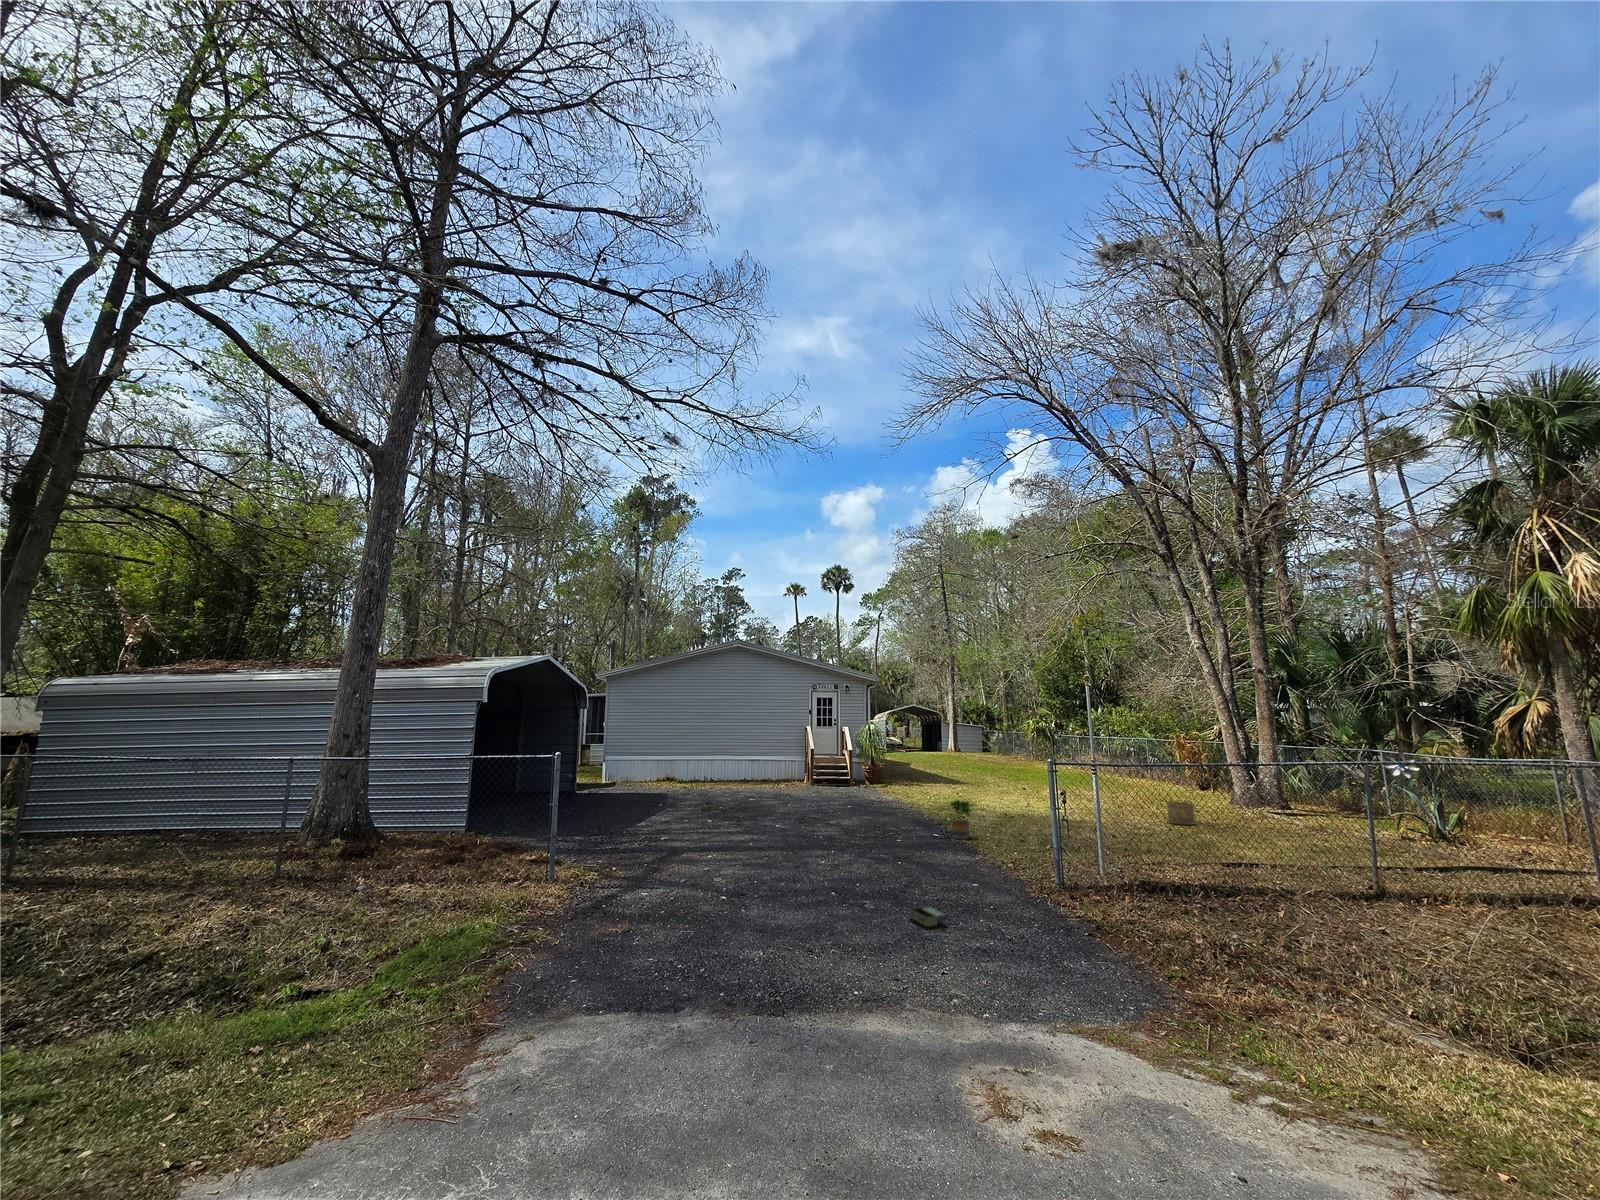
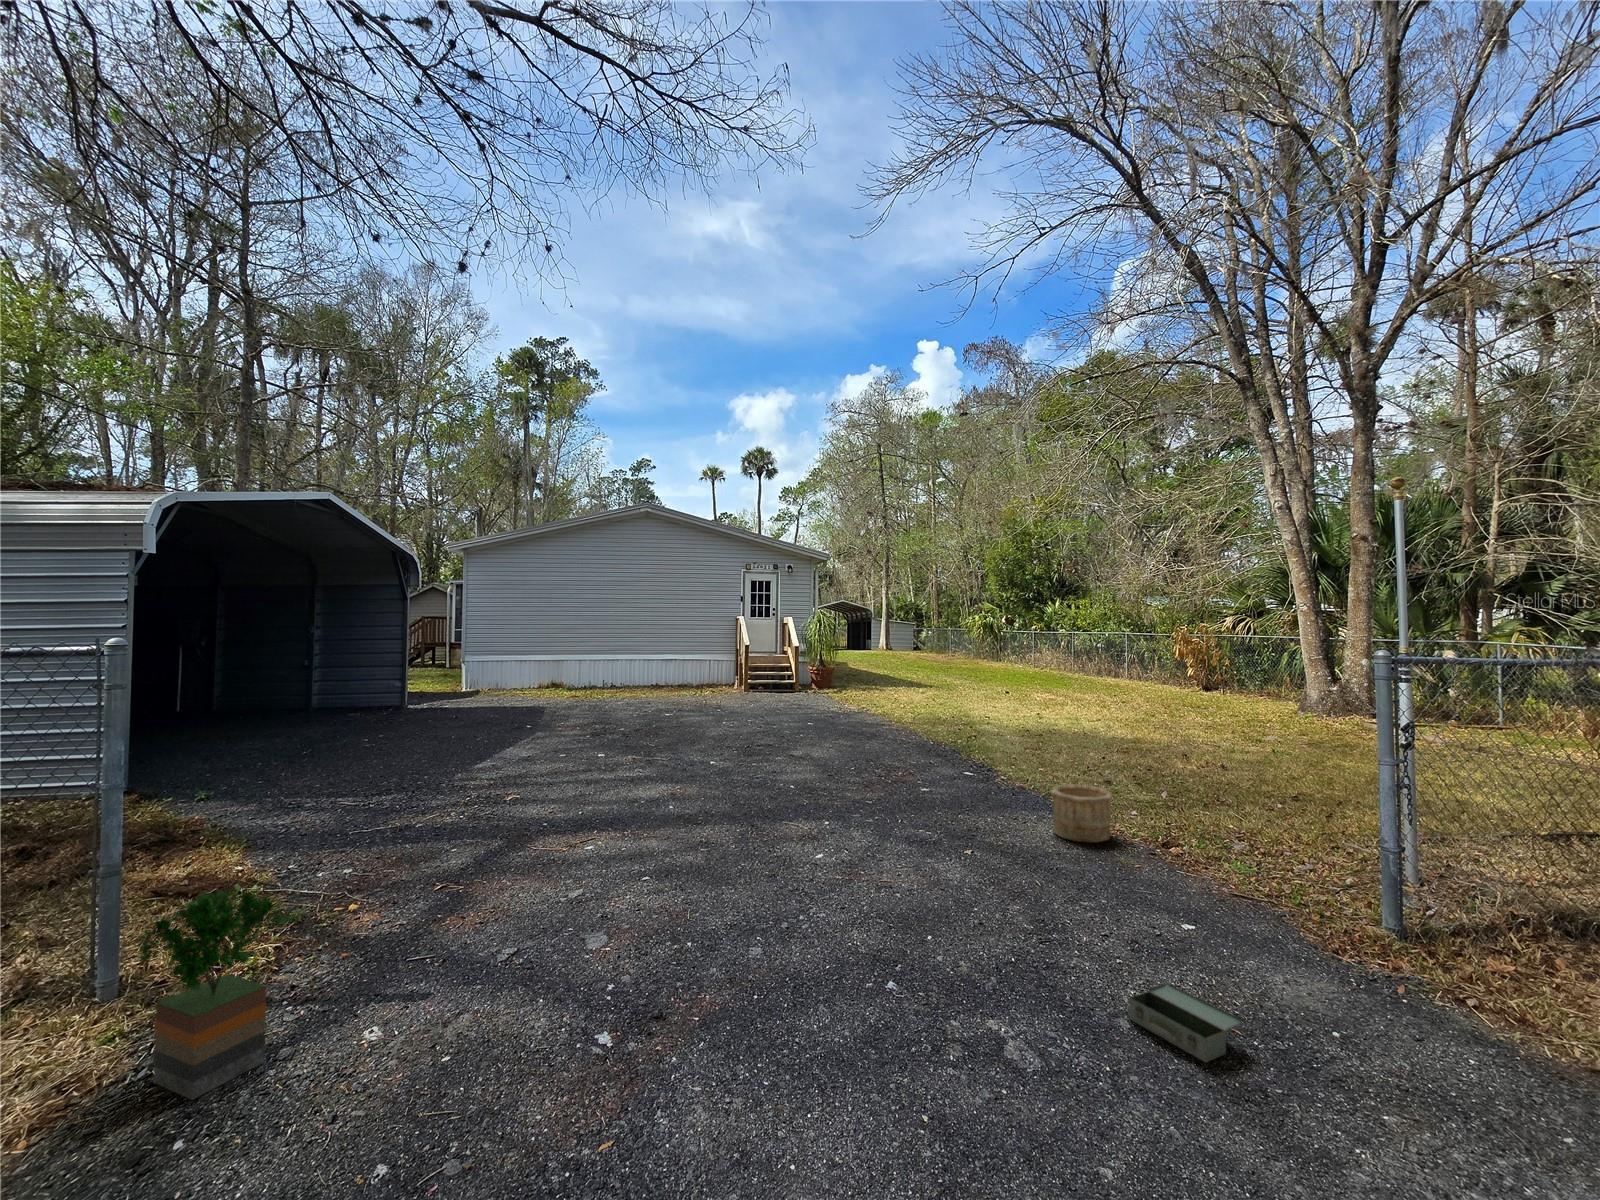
potted tree: present [950,800,972,840] -> present [137,889,294,1100]
wooden bucket: present [1167,802,1195,825] -> present [1051,784,1112,842]

